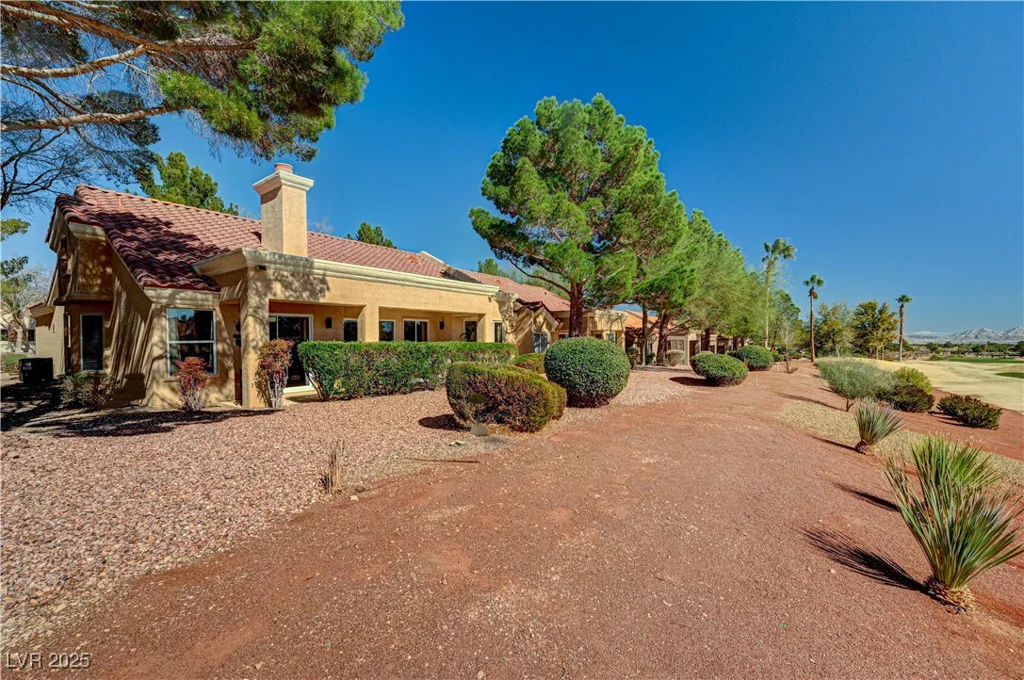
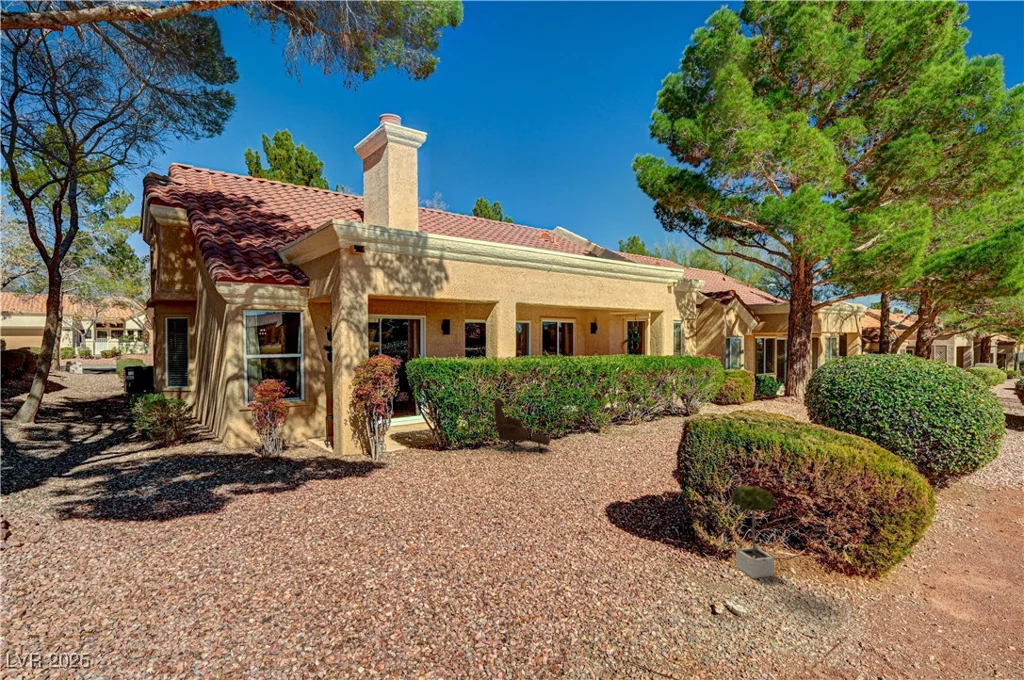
lounge chair: present [102,372,148,412] -> present [494,399,550,454]

